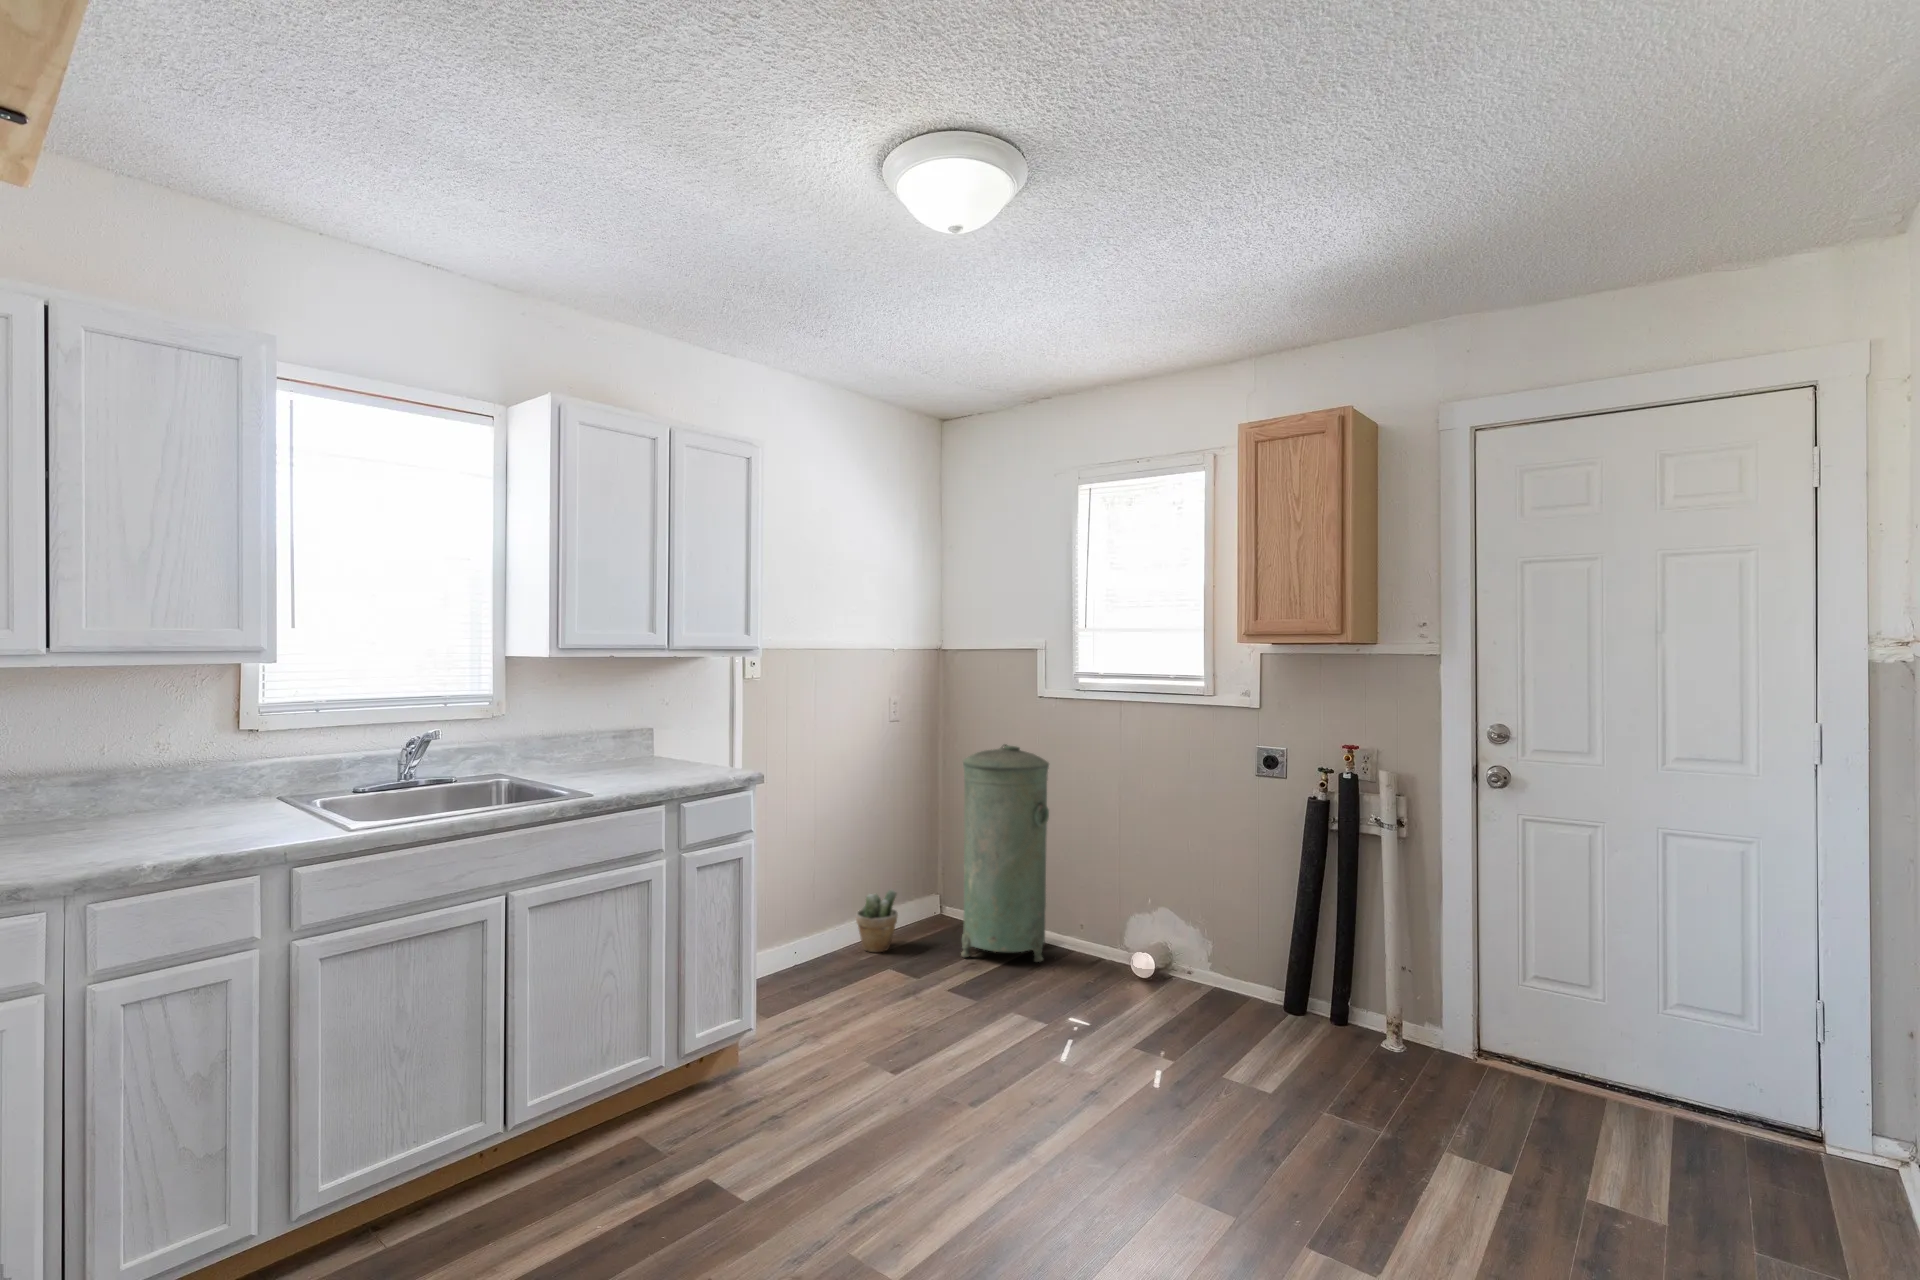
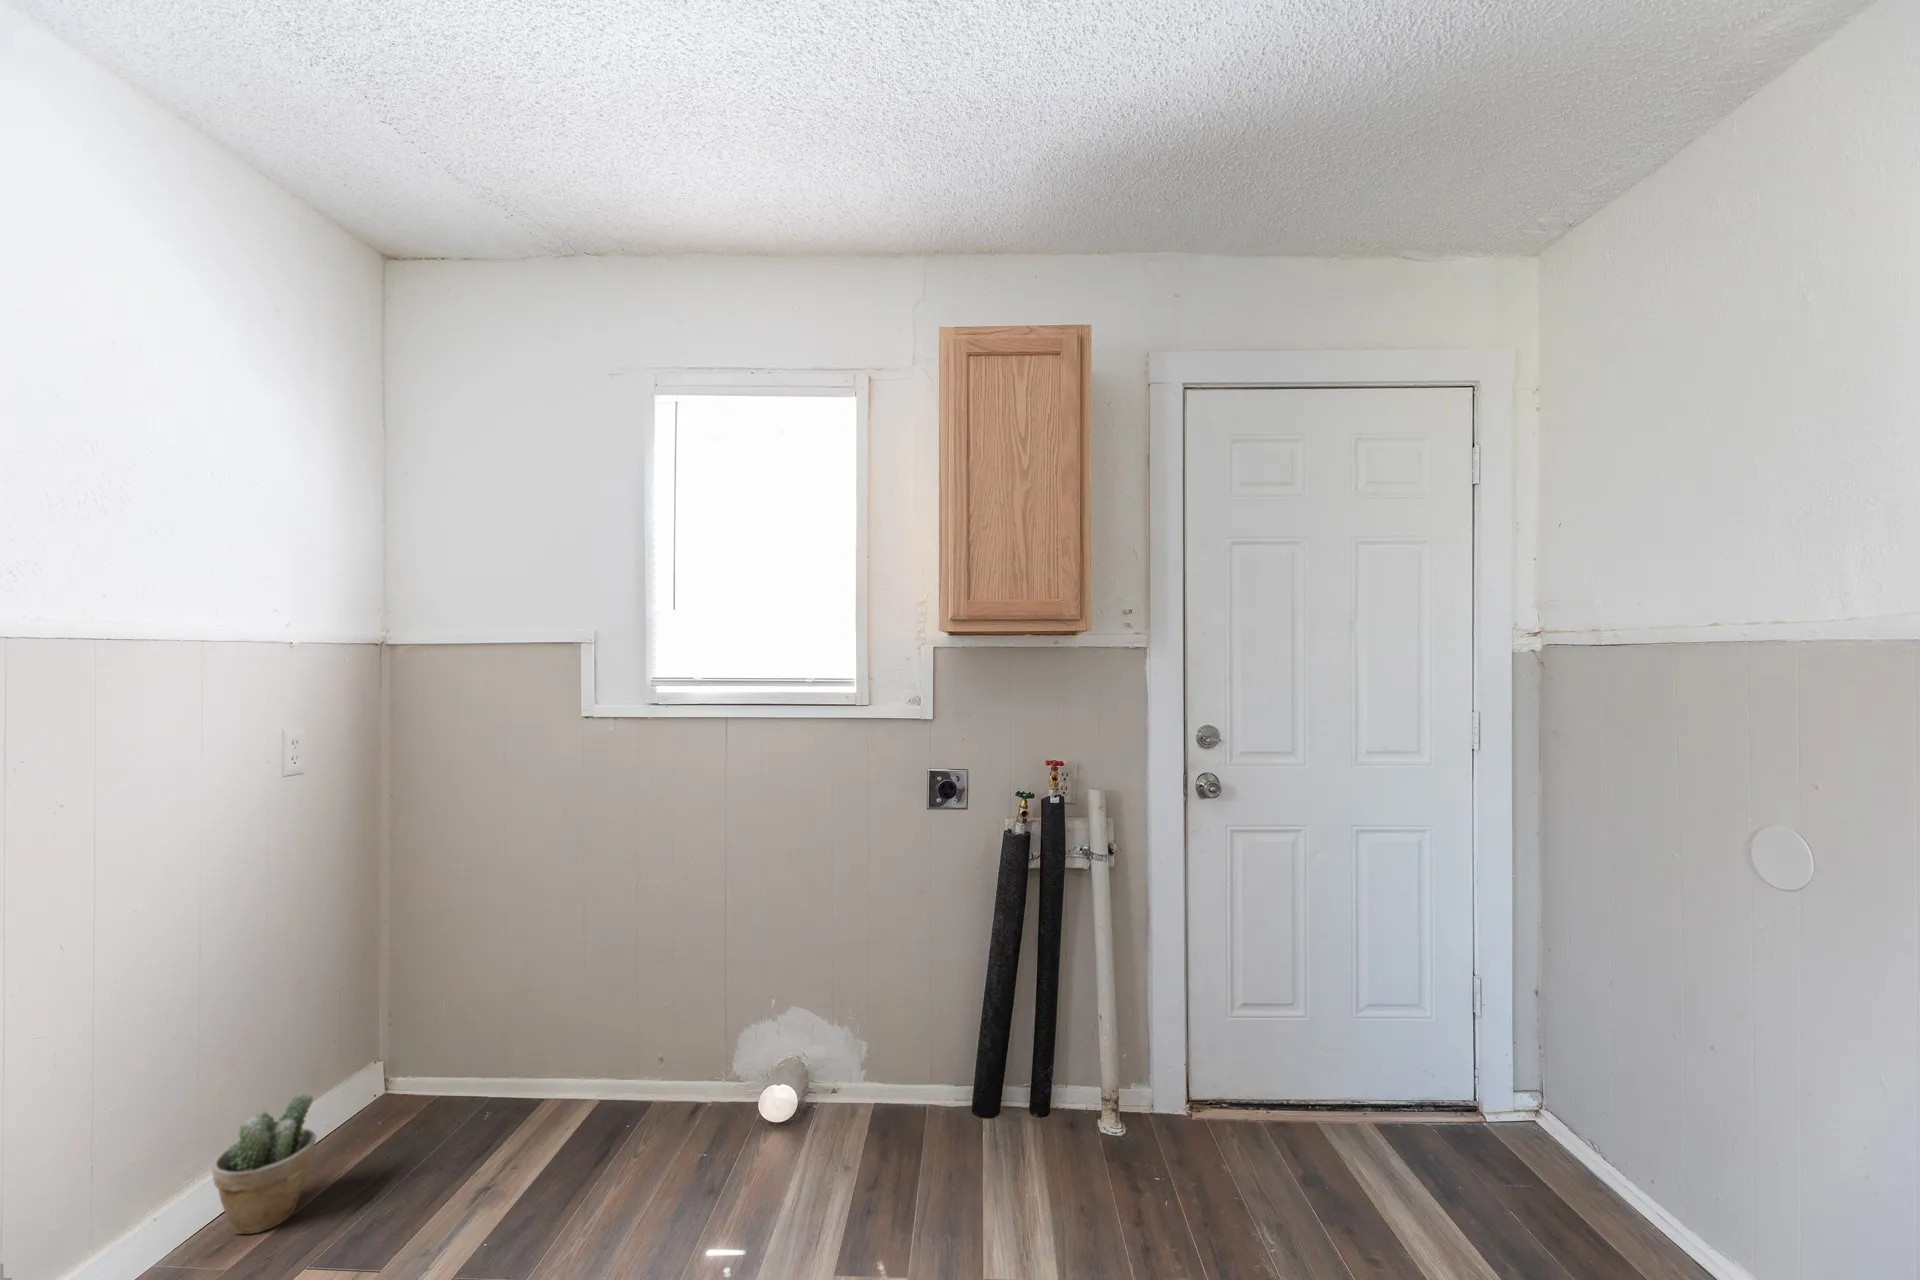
trash can: present [961,744,1049,962] -> none [457,798,618,1178]

